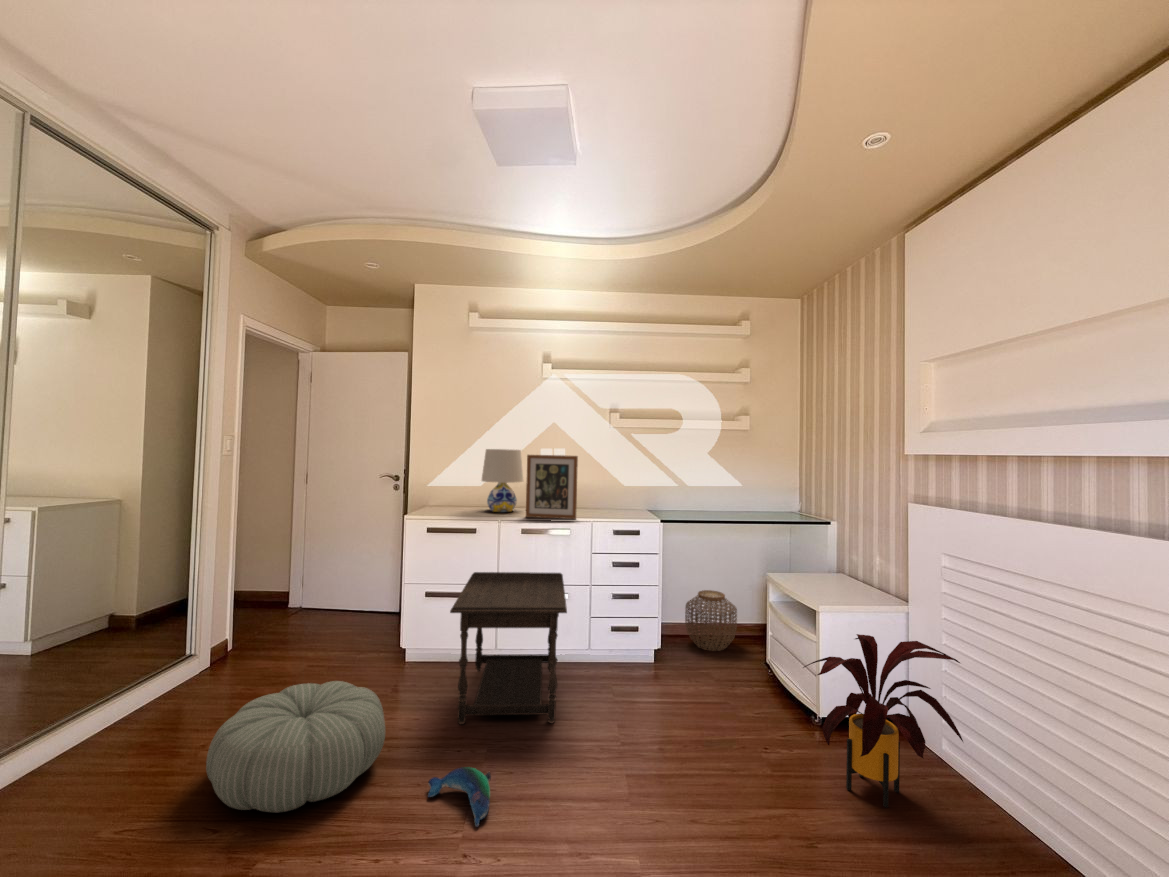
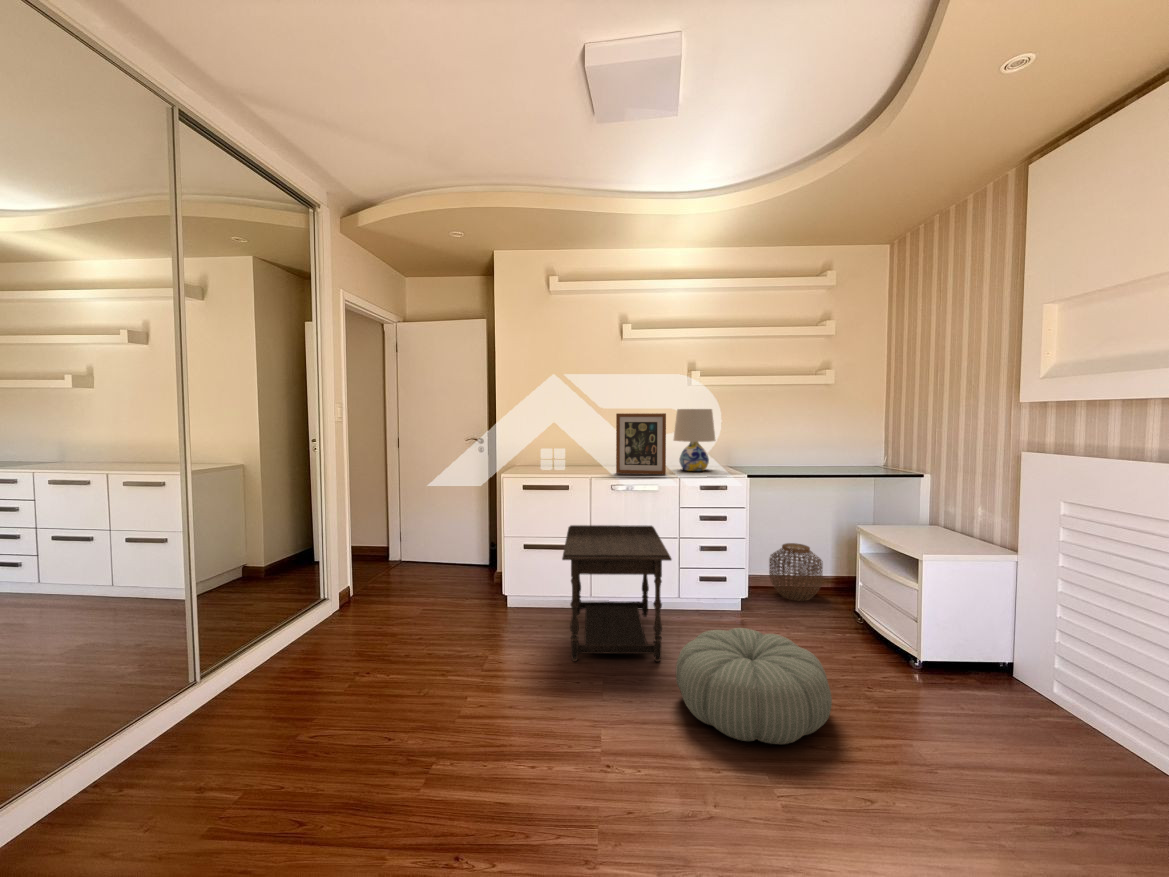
table lamp: present [482,449,523,512] -> present [673,409,715,471]
house plant: present [803,634,963,808] -> none [911,580,1094,743]
pouf: present [206,681,386,812] -> present [676,628,832,744]
plush toy: present [428,767,491,827] -> none [560,695,621,746]

